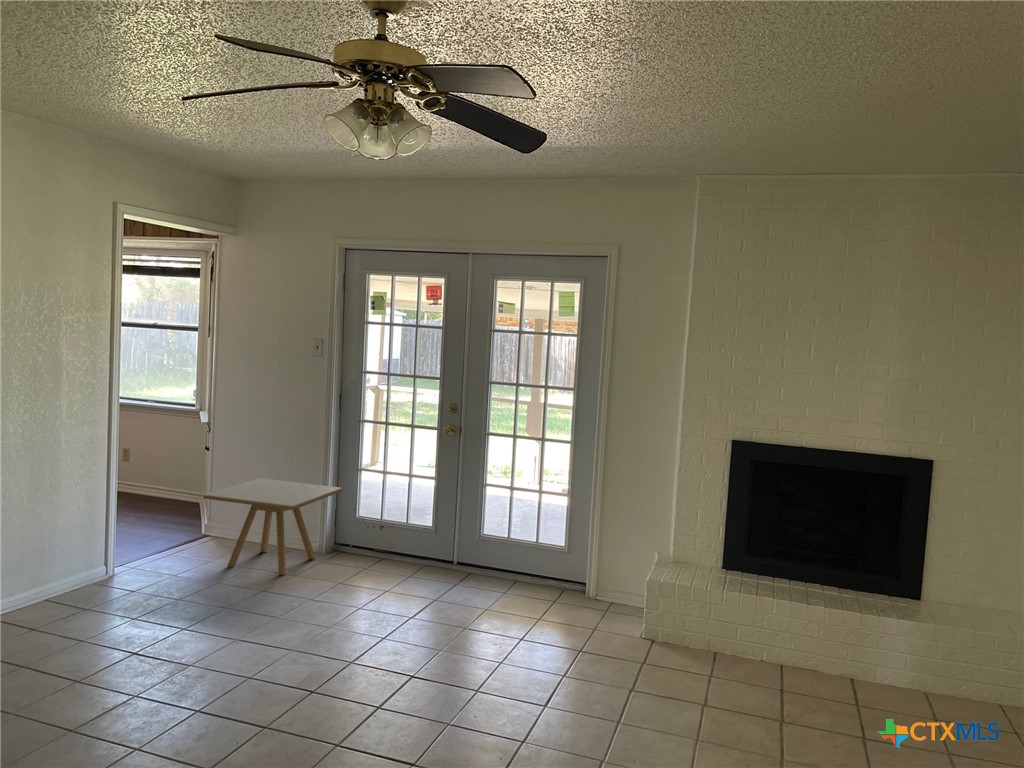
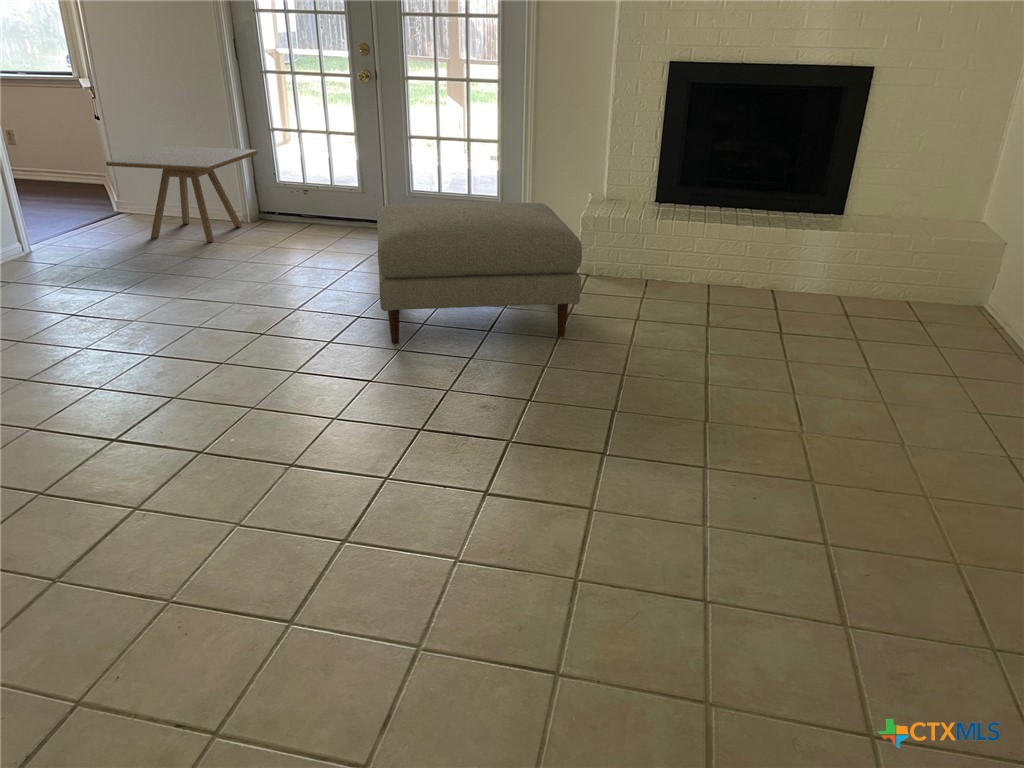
ottoman: none [434,563,644,722] -> present [377,202,582,343]

